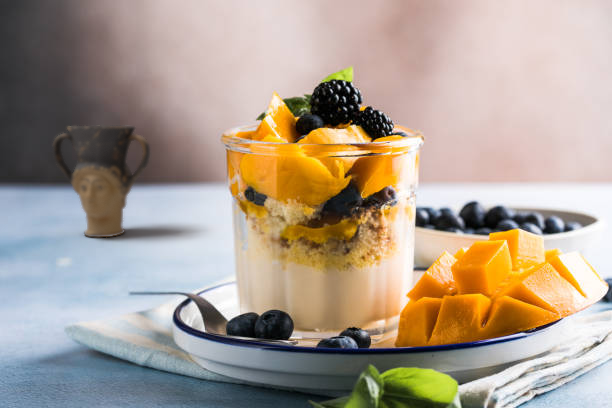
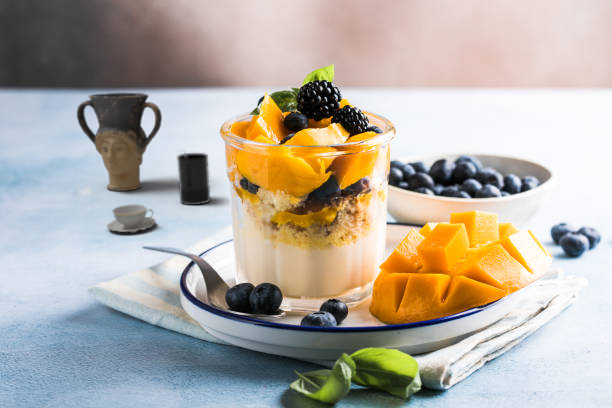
candle: none [166,187,205,250] -> present [177,153,210,205]
teacup: none [85,246,141,275] -> present [107,204,155,232]

